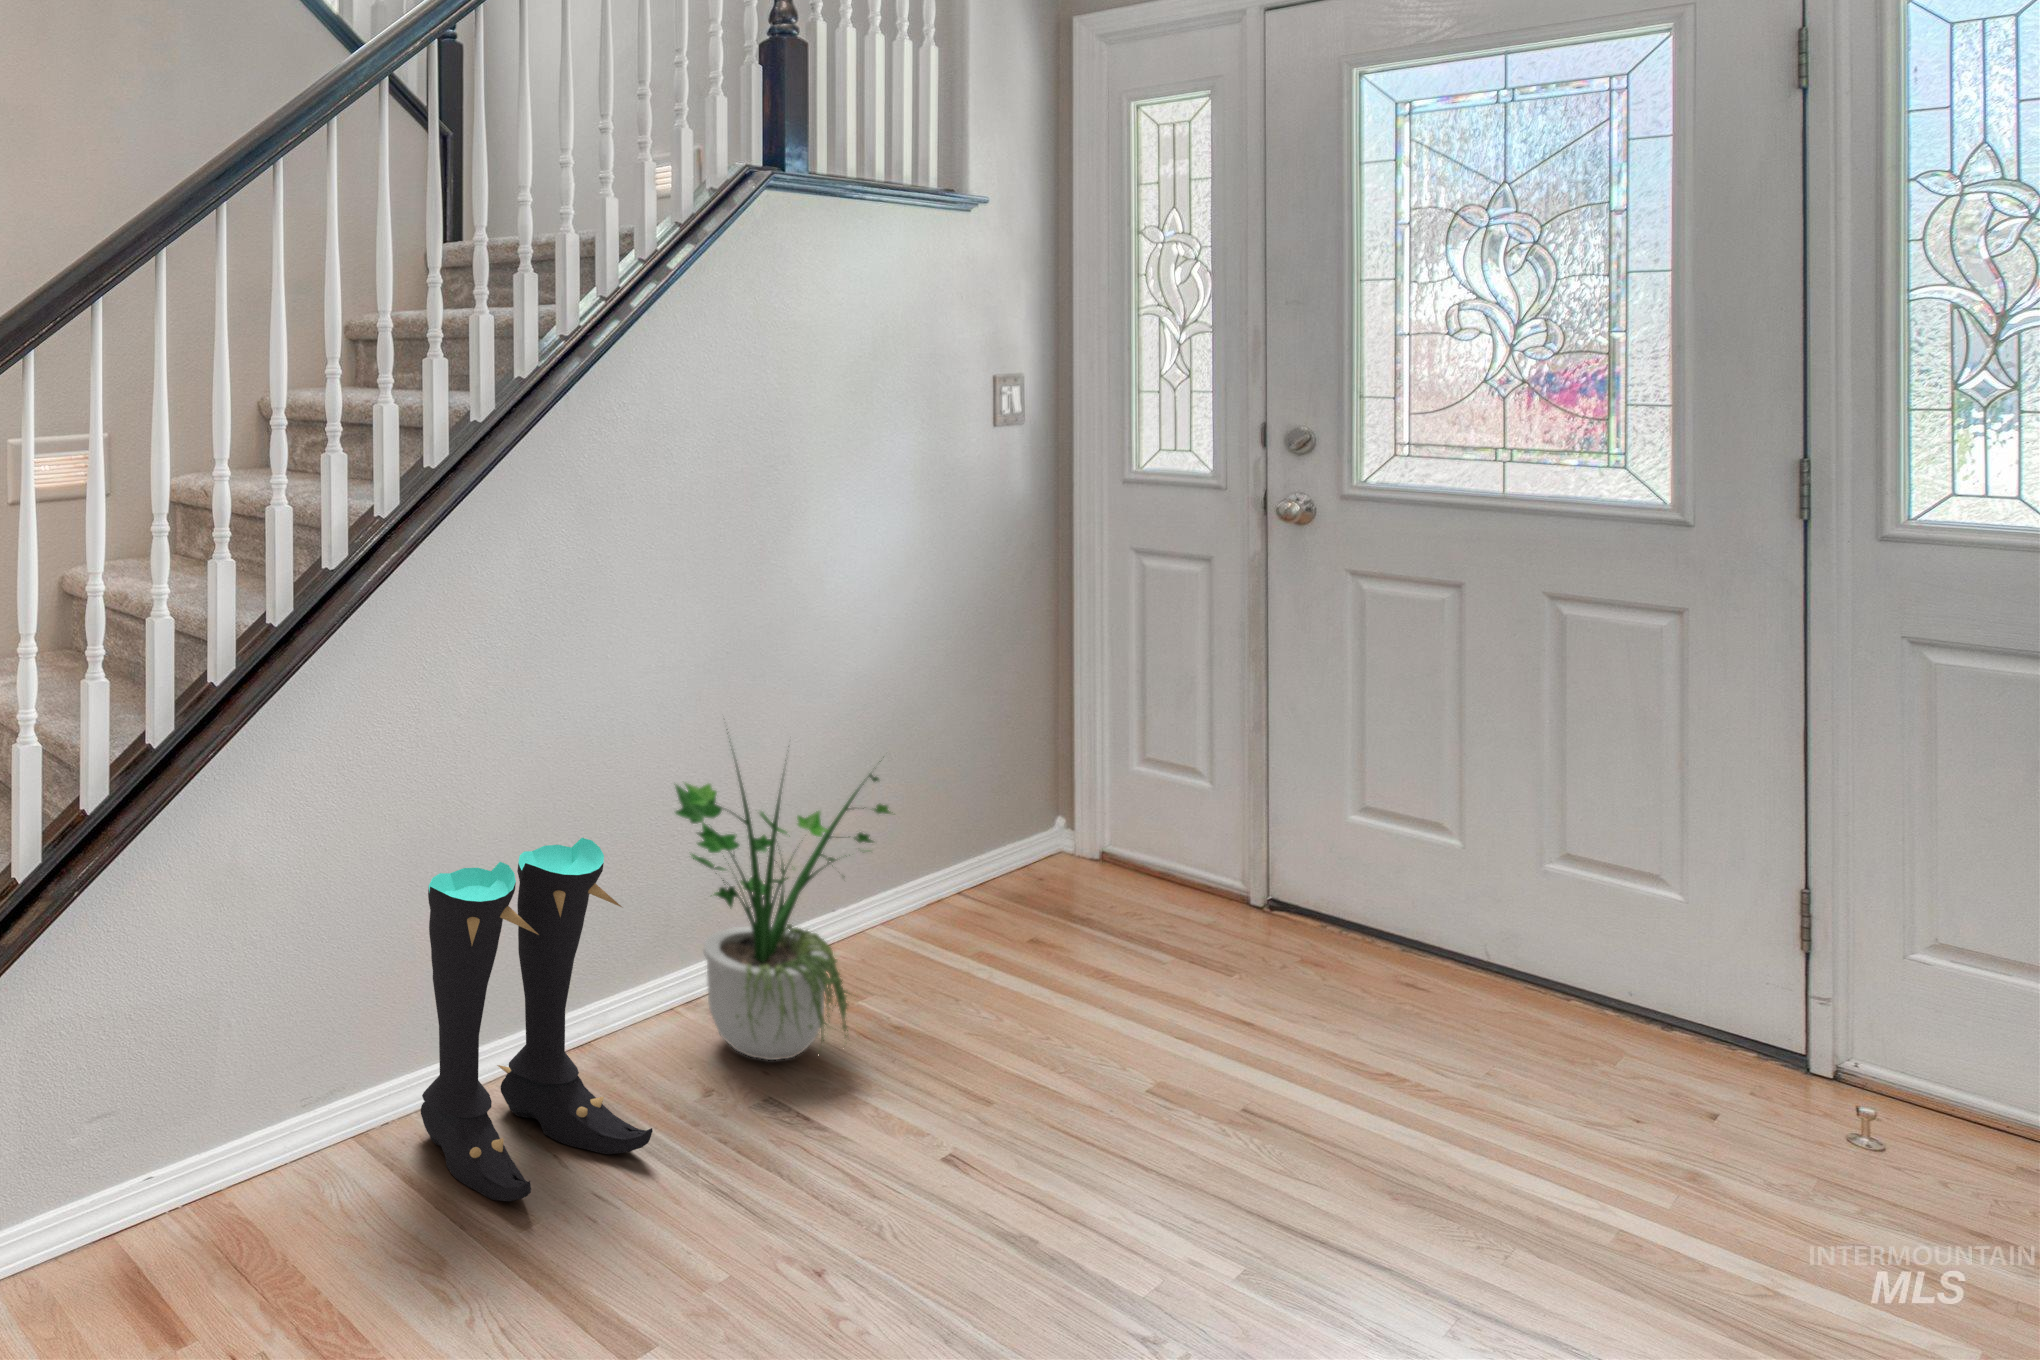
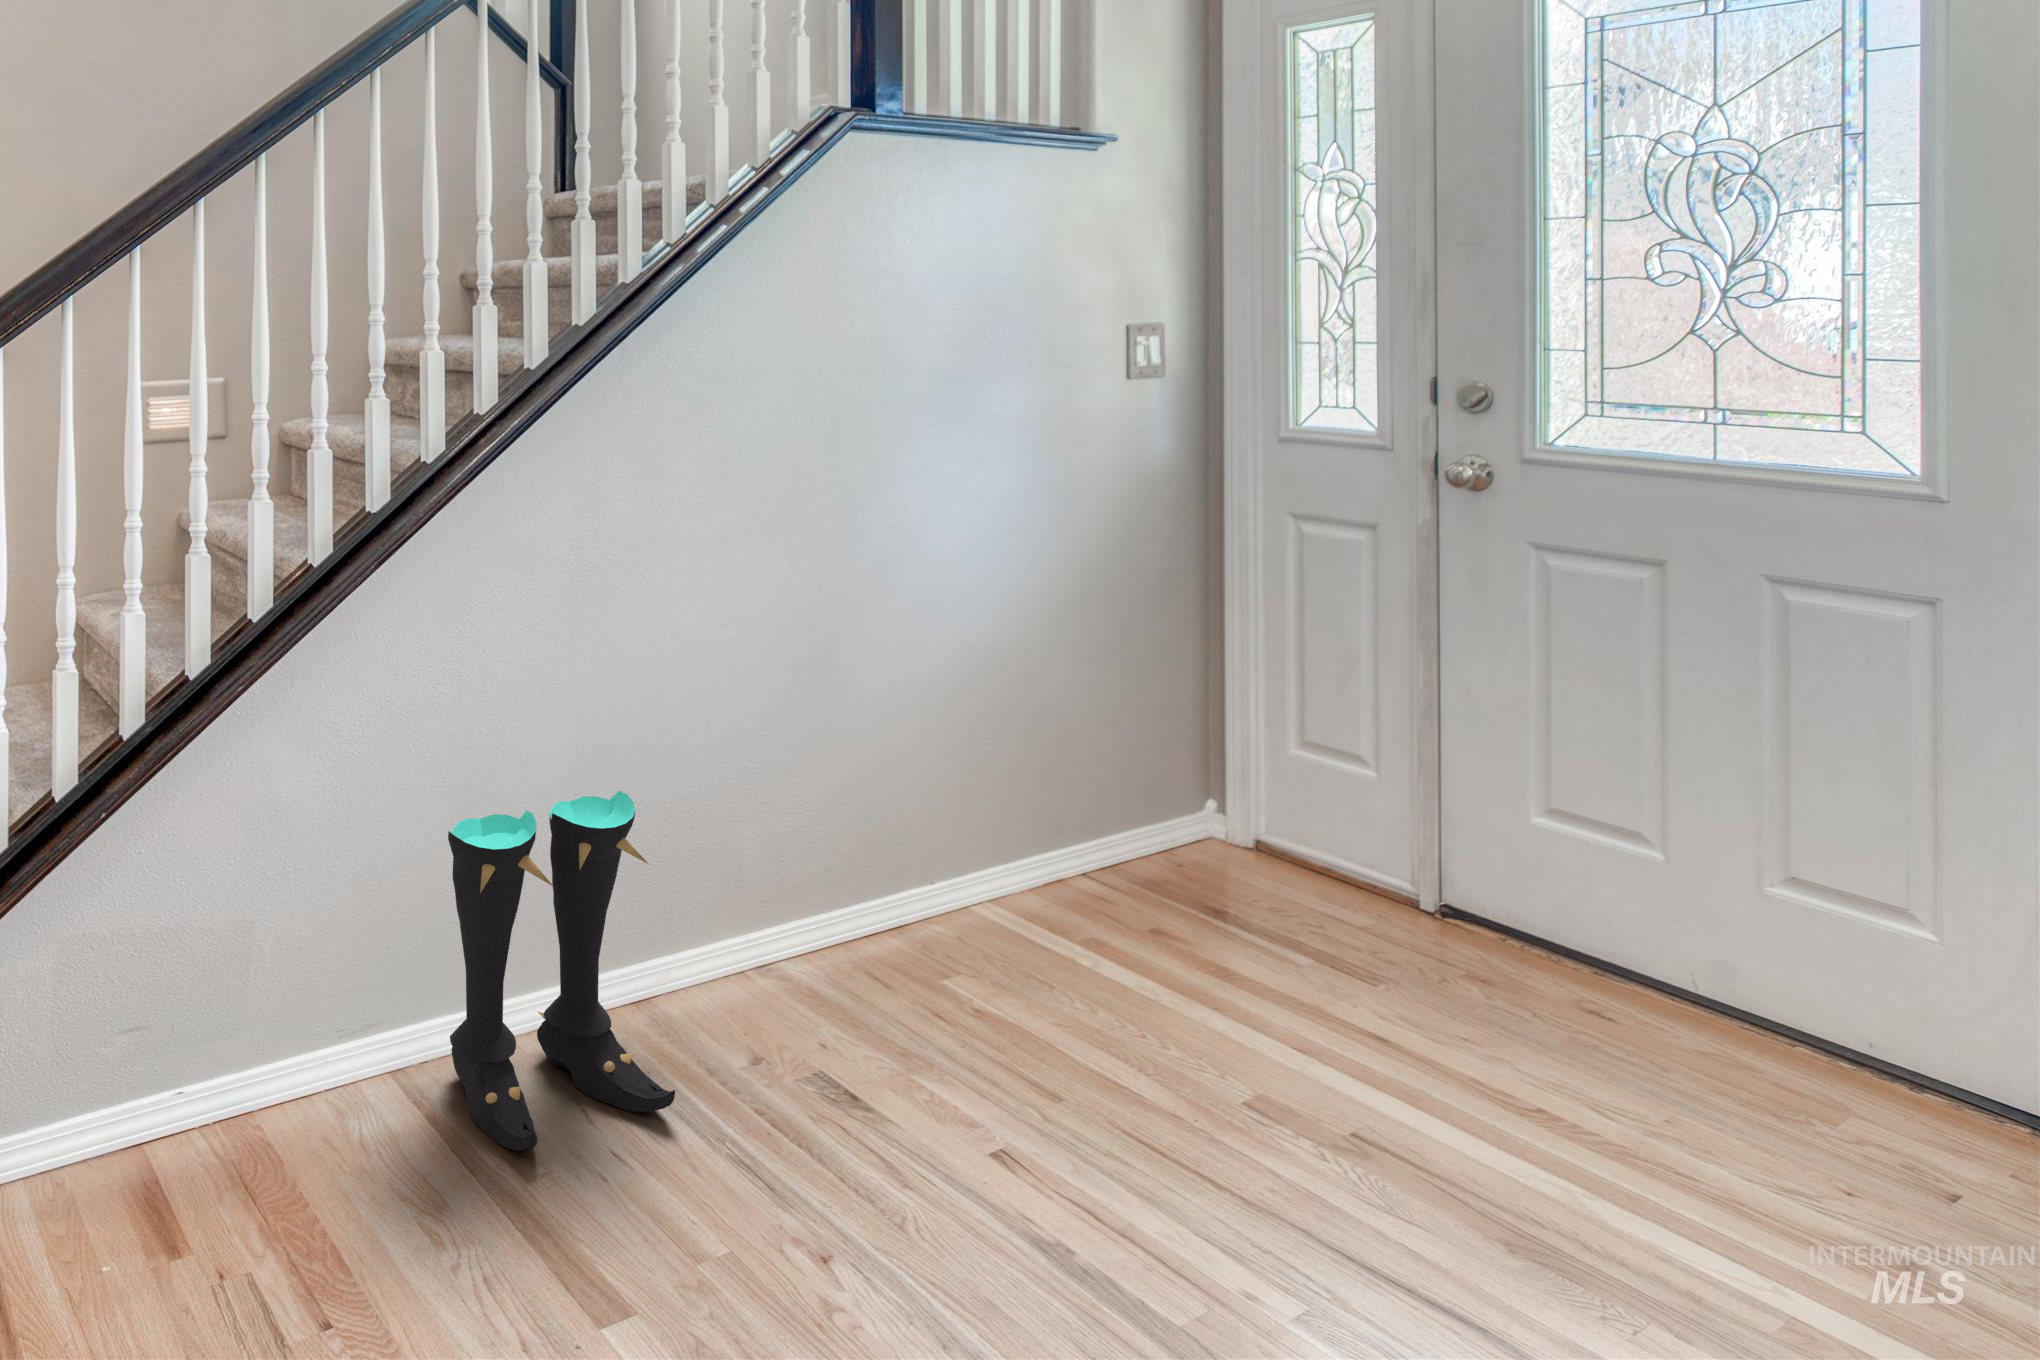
potted plant: present [675,729,890,1060] -> none [732,669,981,1030]

